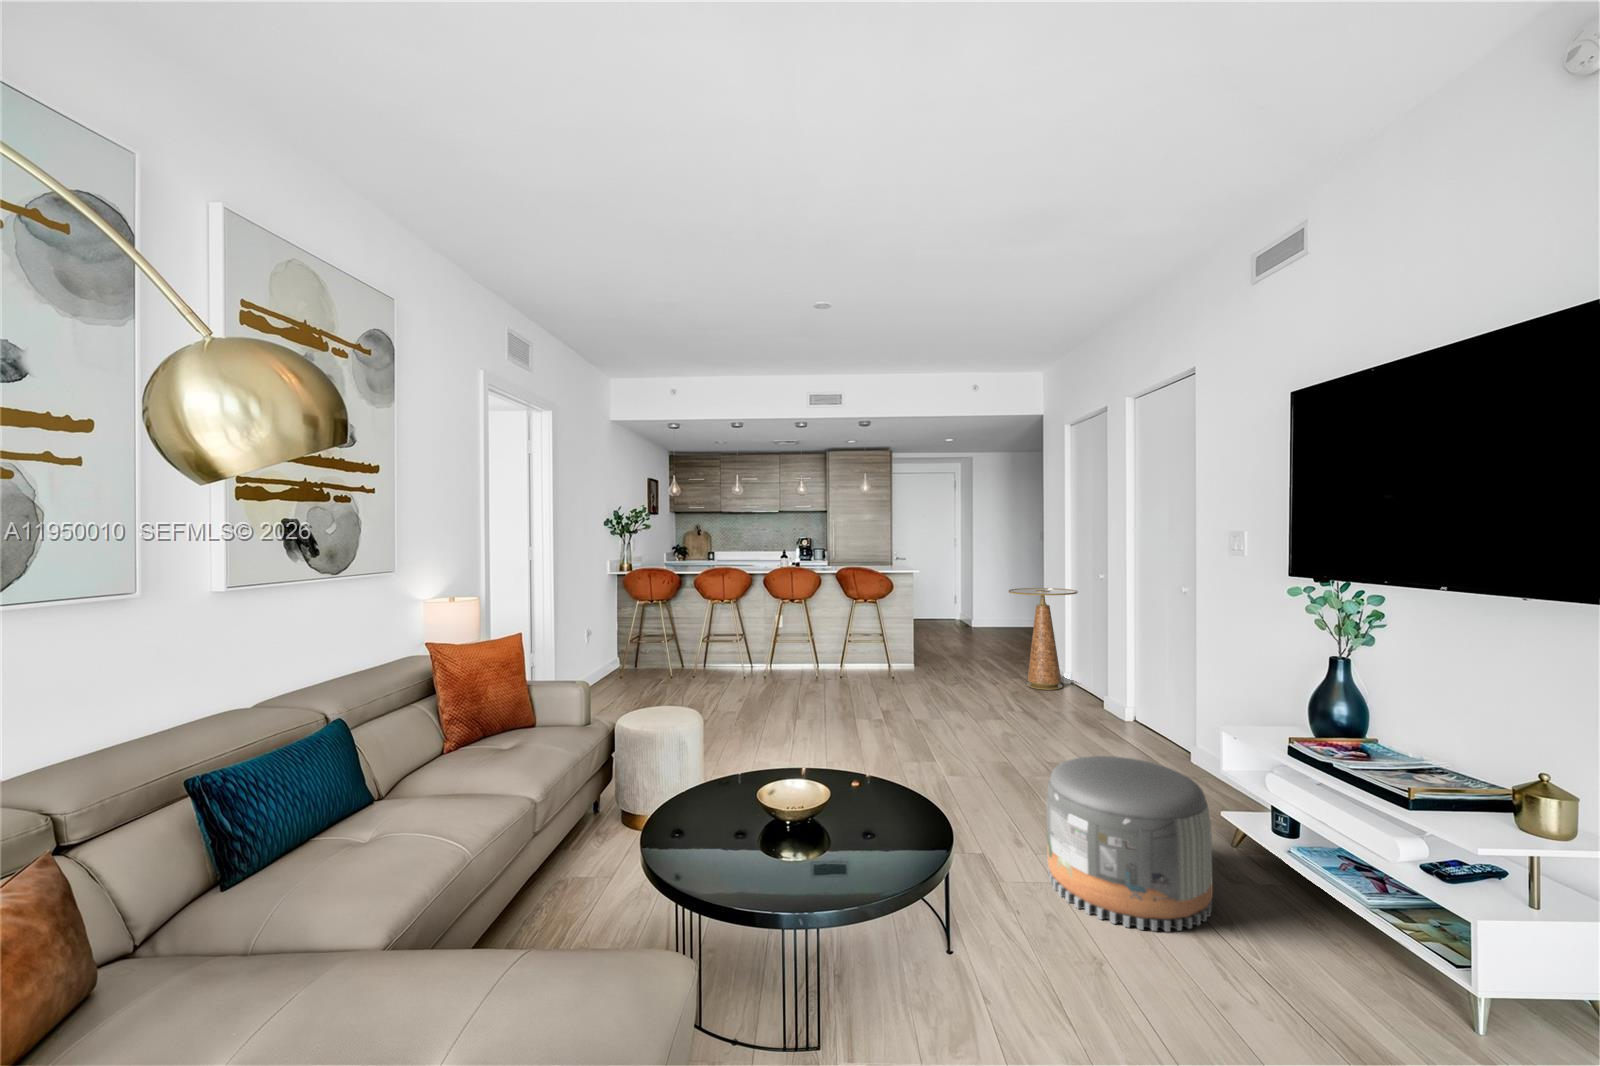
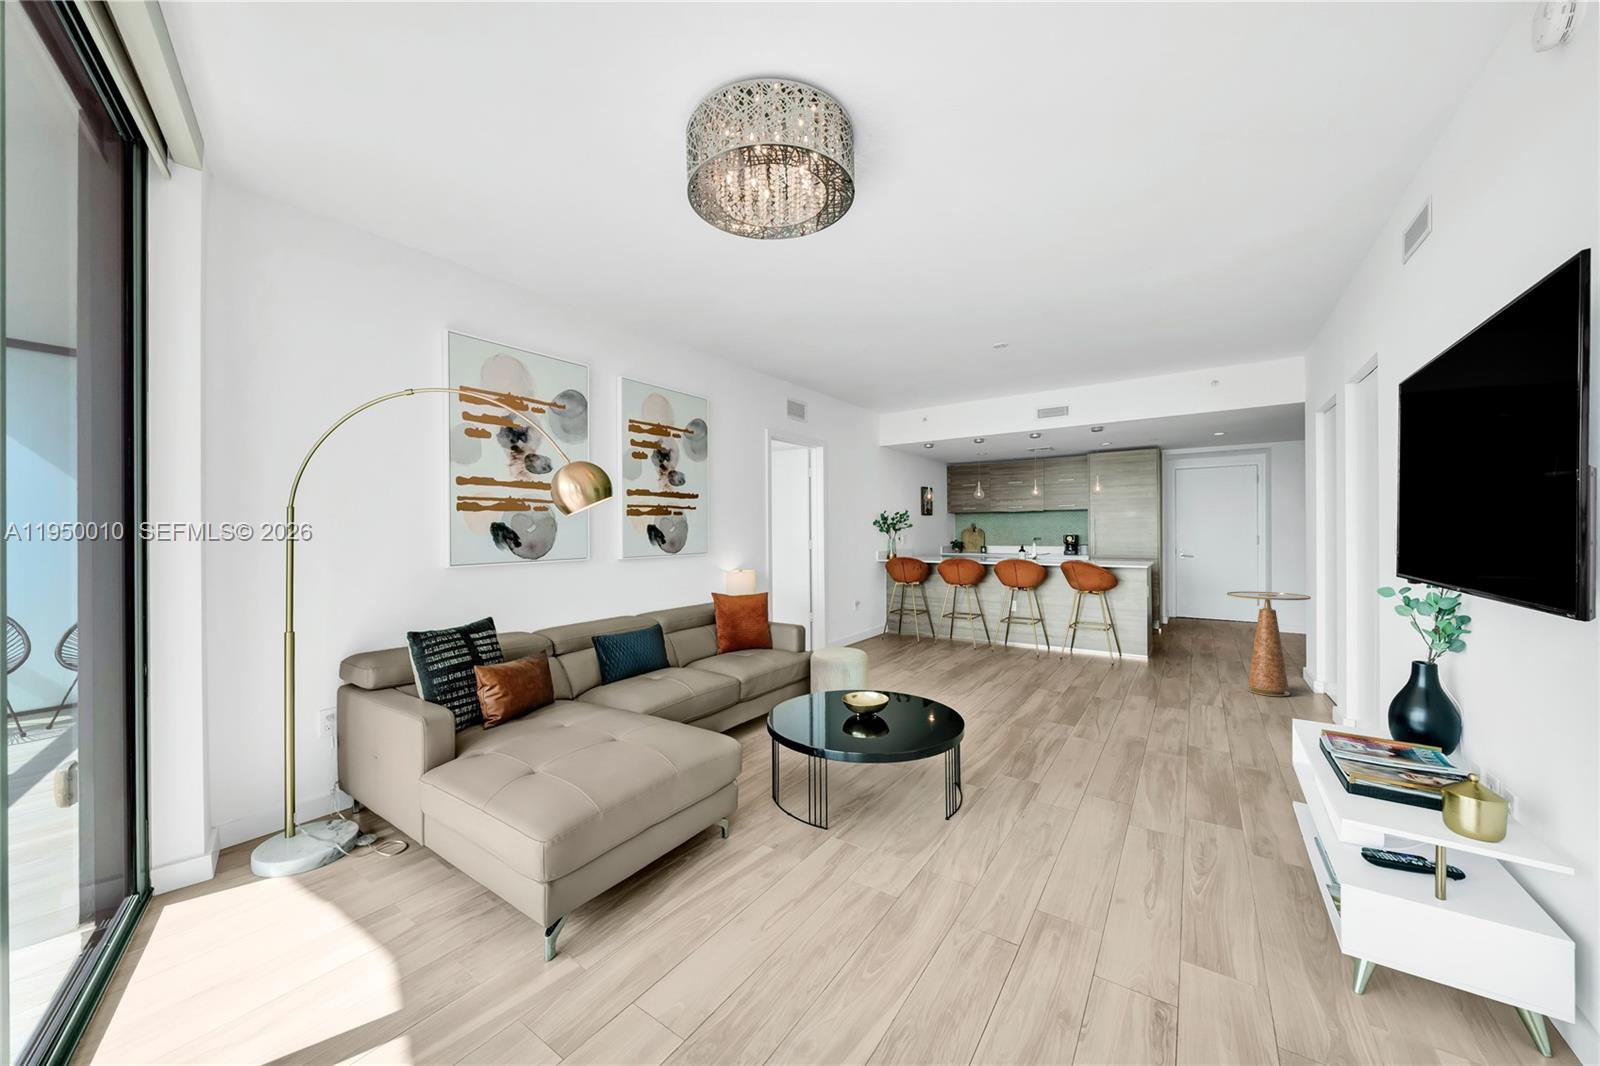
pouf: present [1046,756,1213,932] -> none [1056,719,1186,850]

